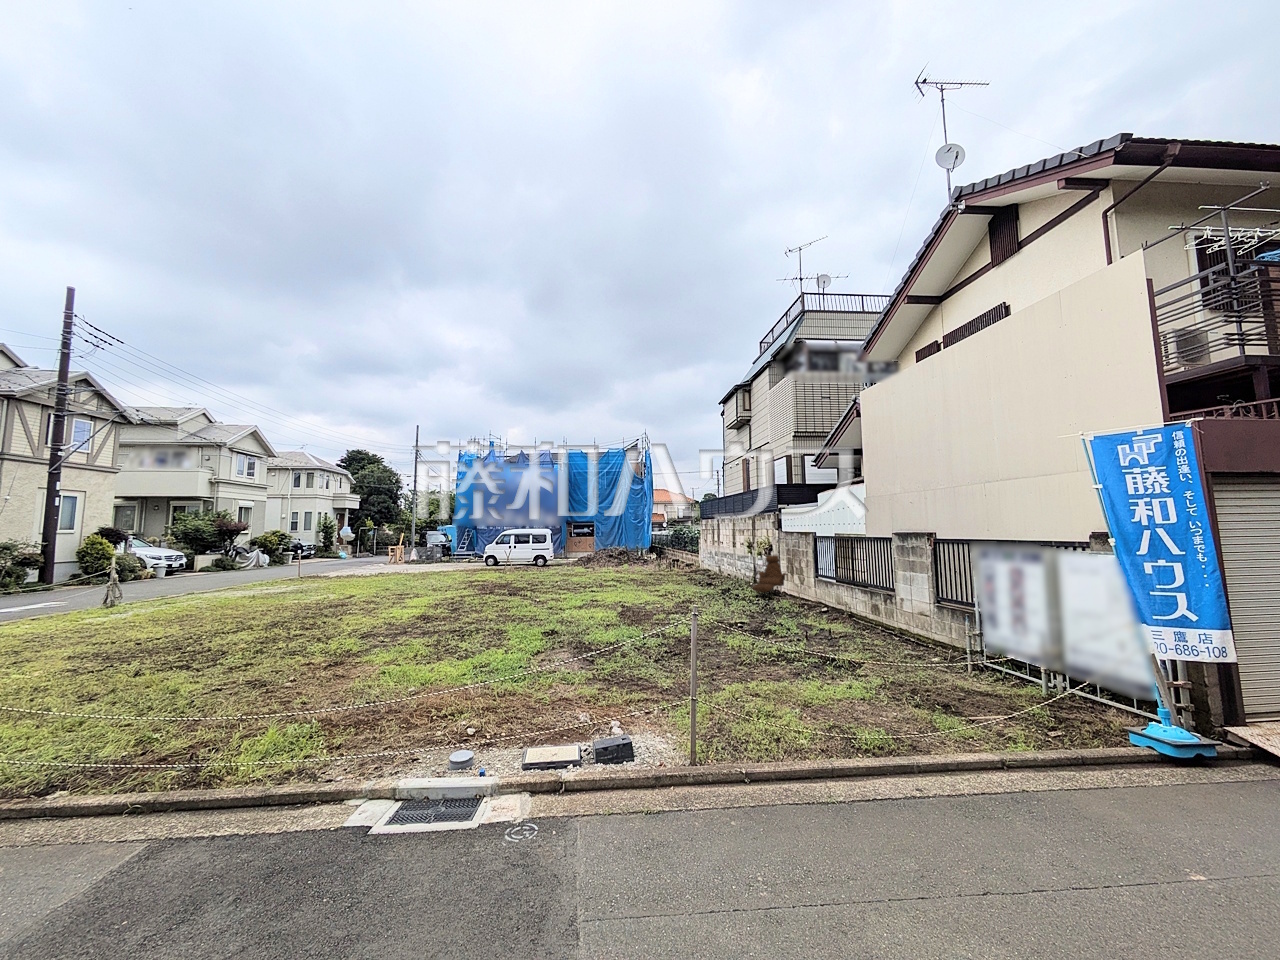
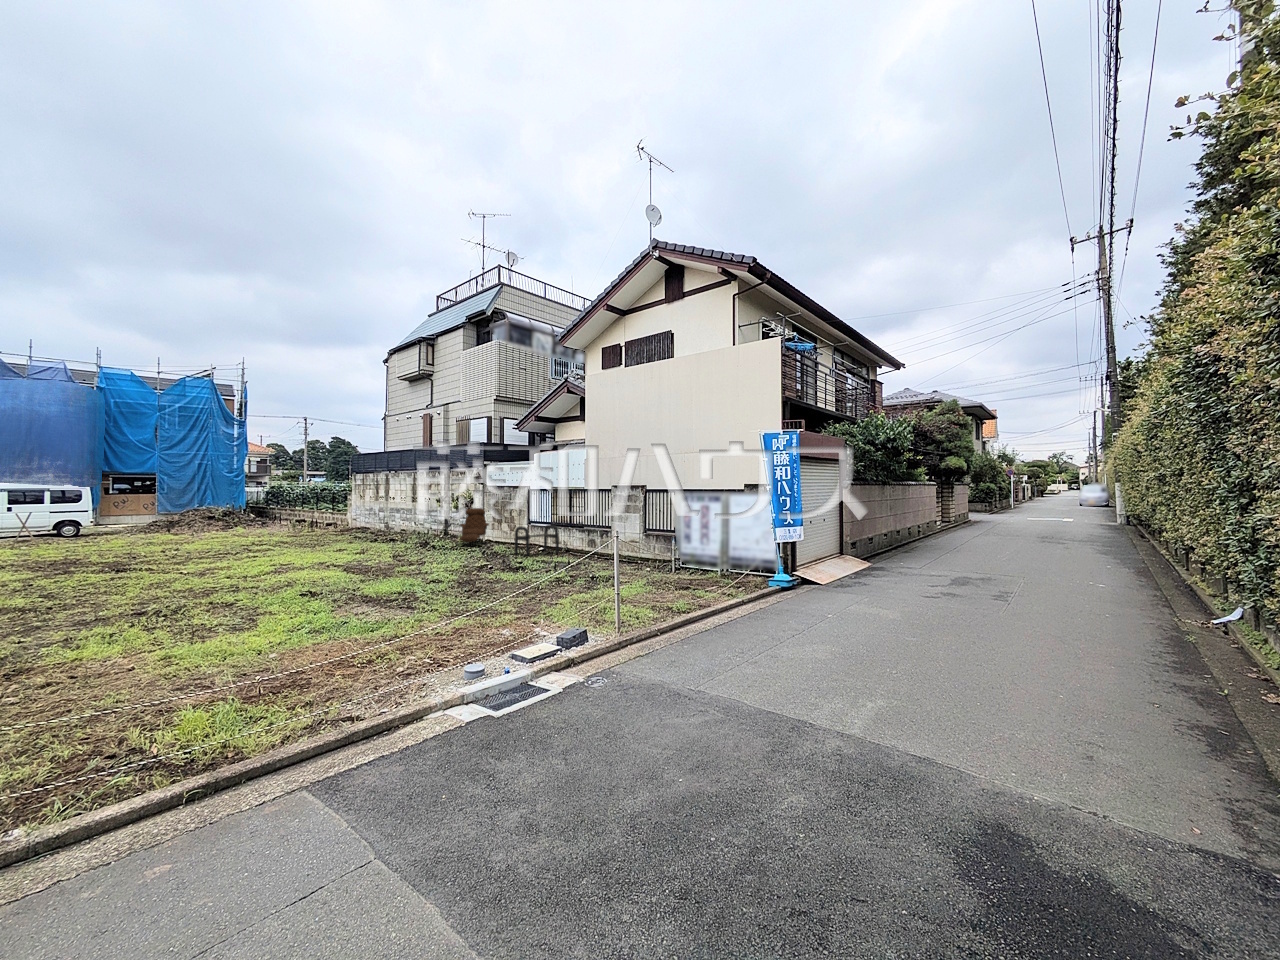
bench: none [790,579,845,616] -> present [515,525,559,556]

